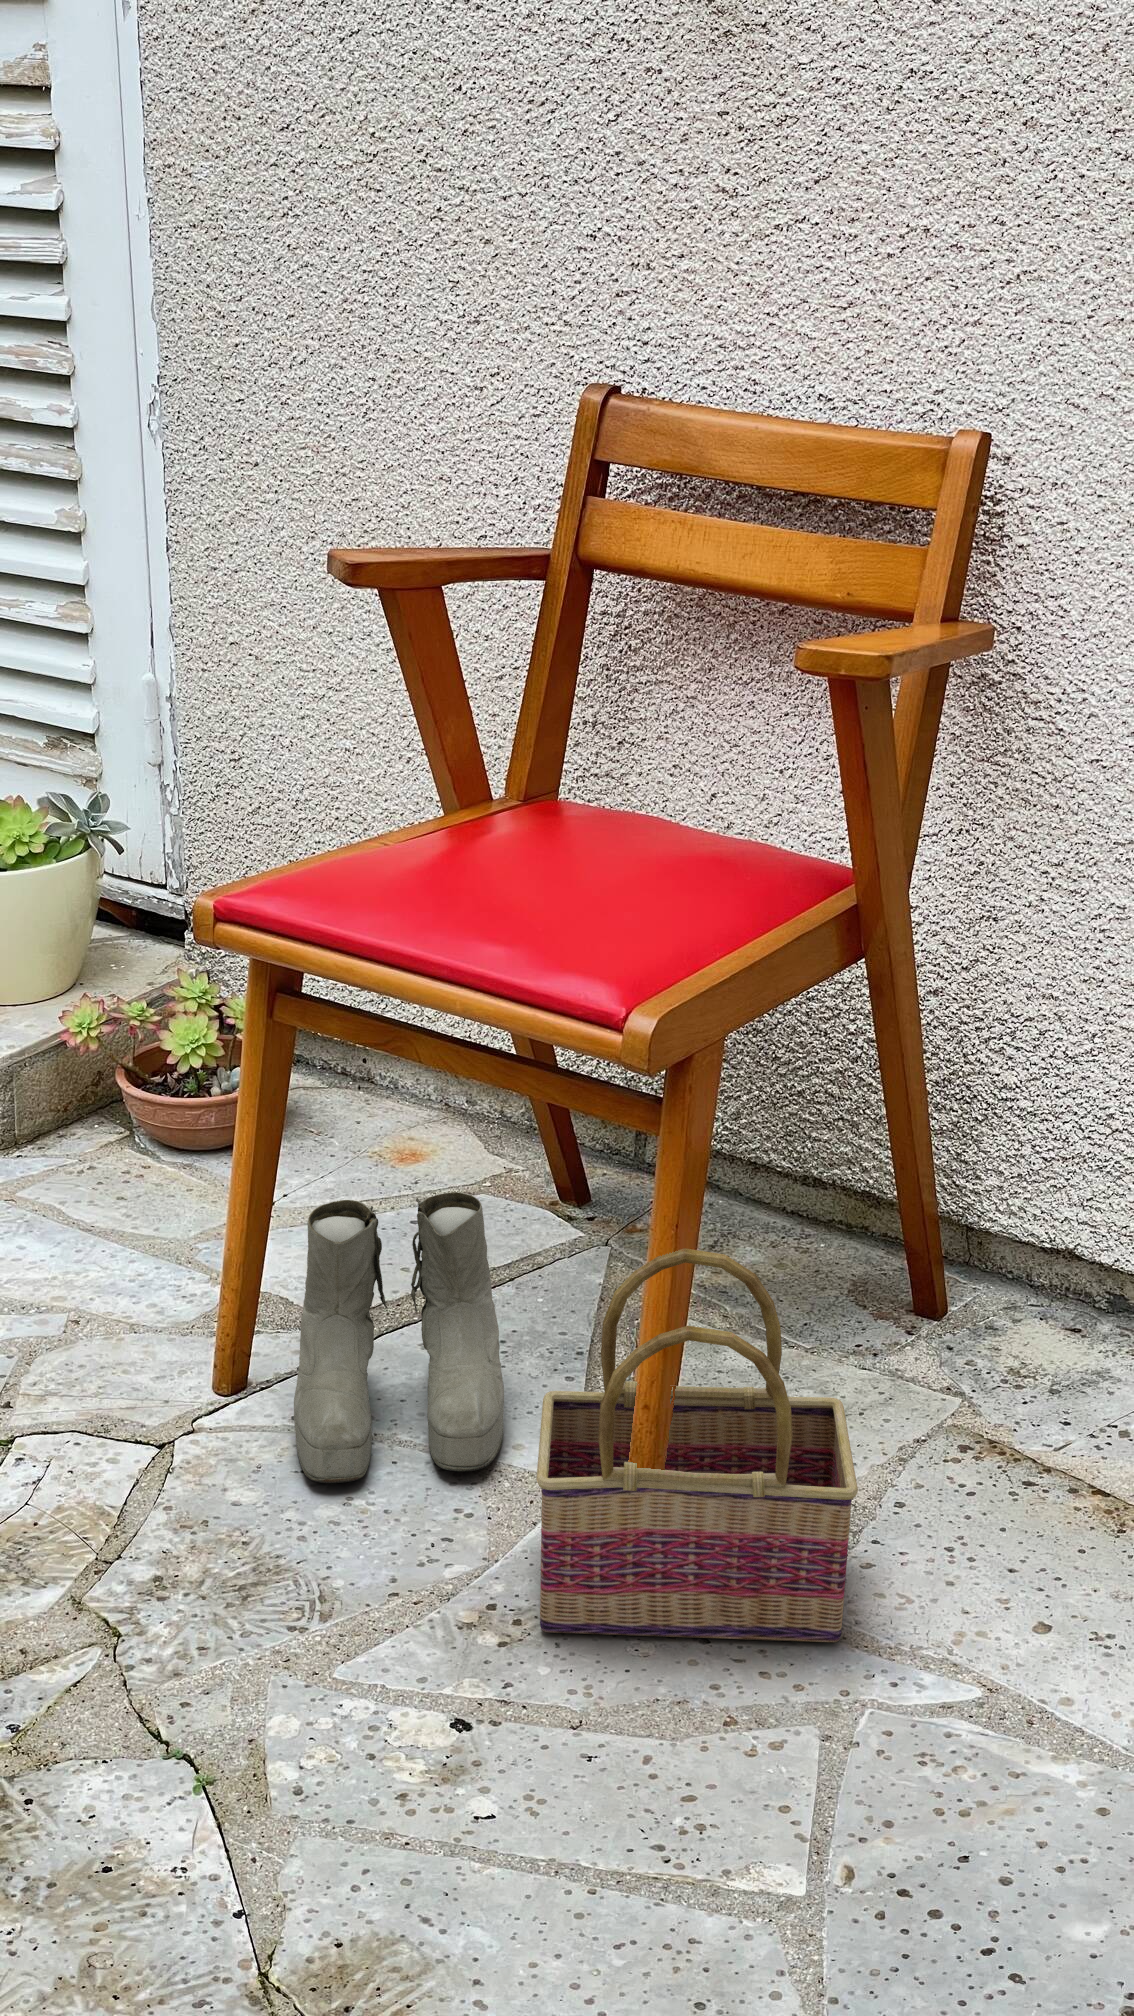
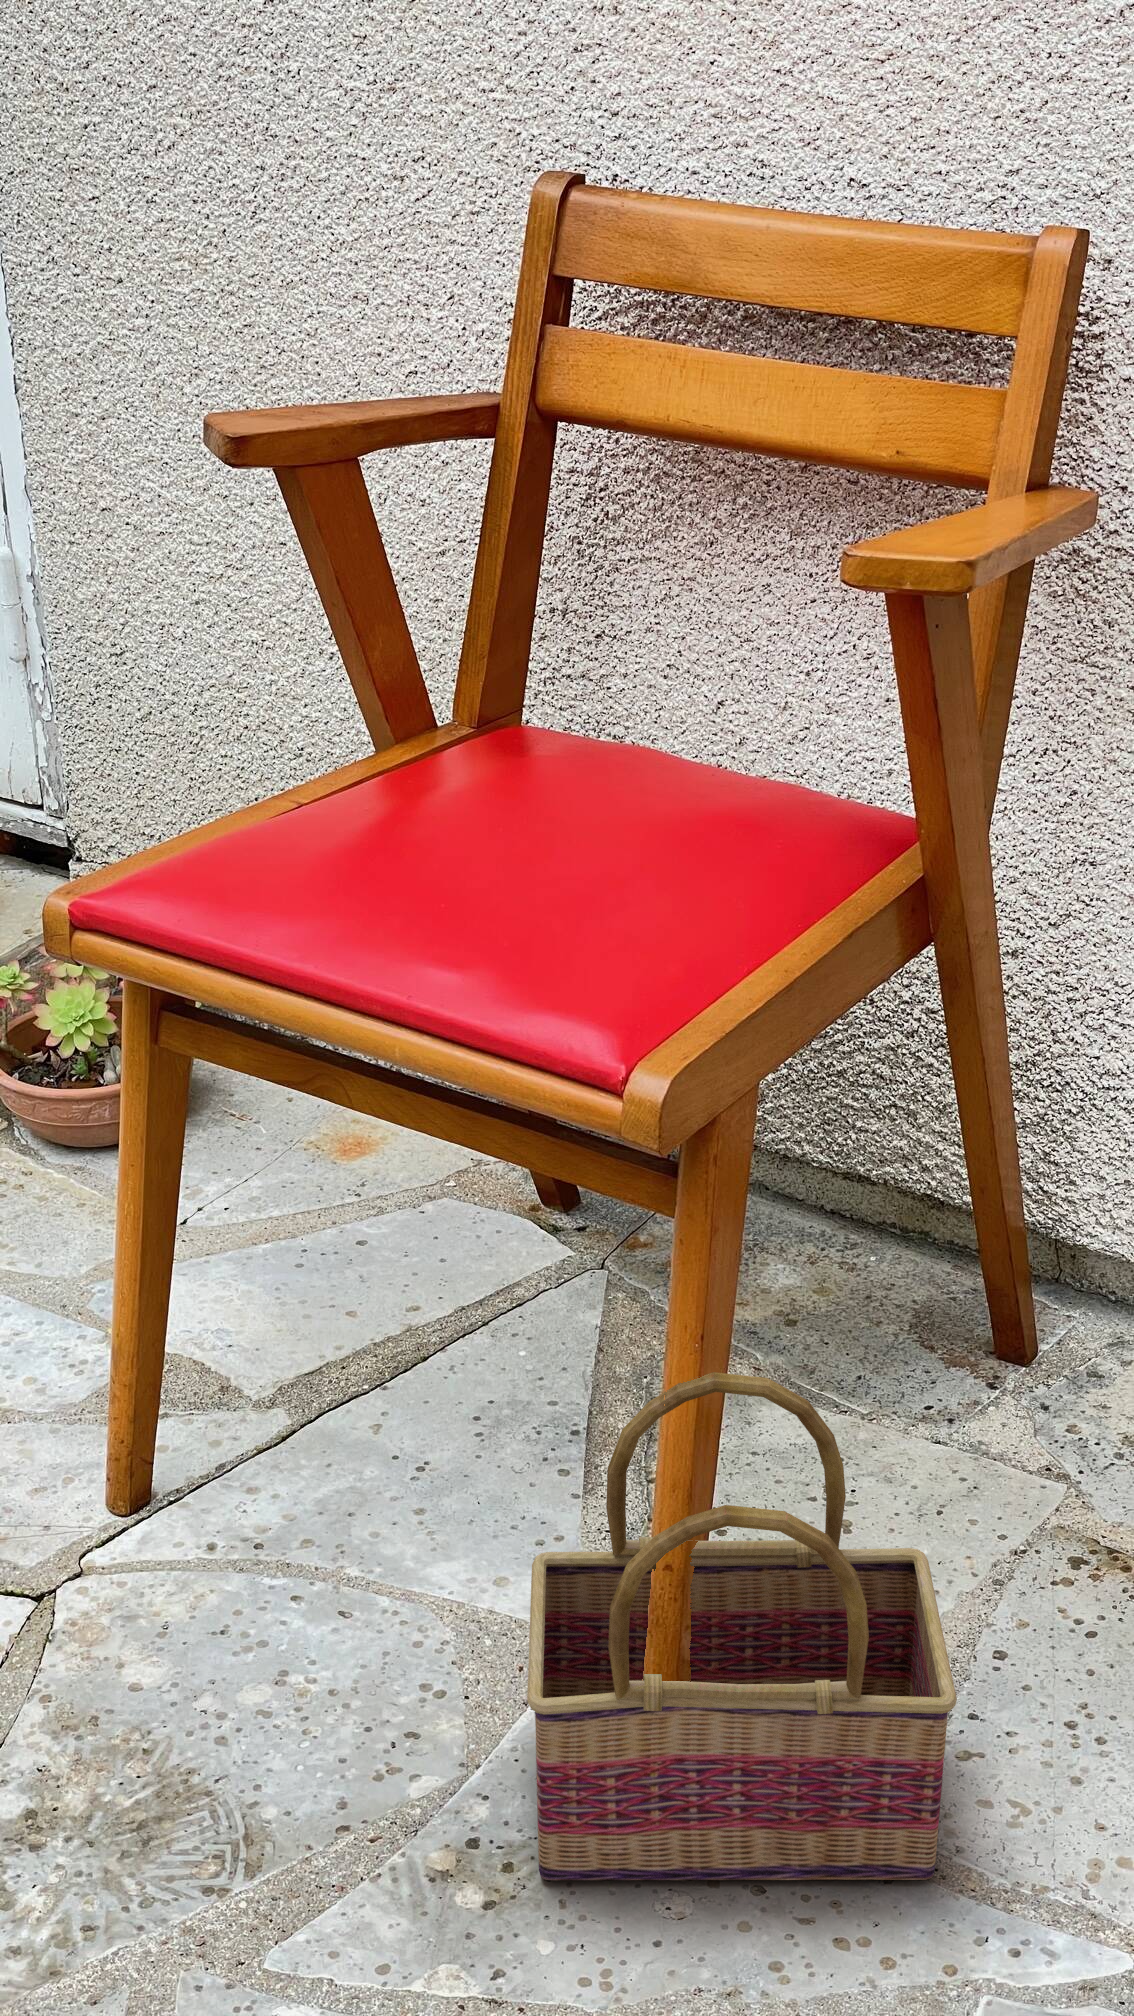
boots: present [294,1192,504,1483] -> none [211,1259,482,1657]

